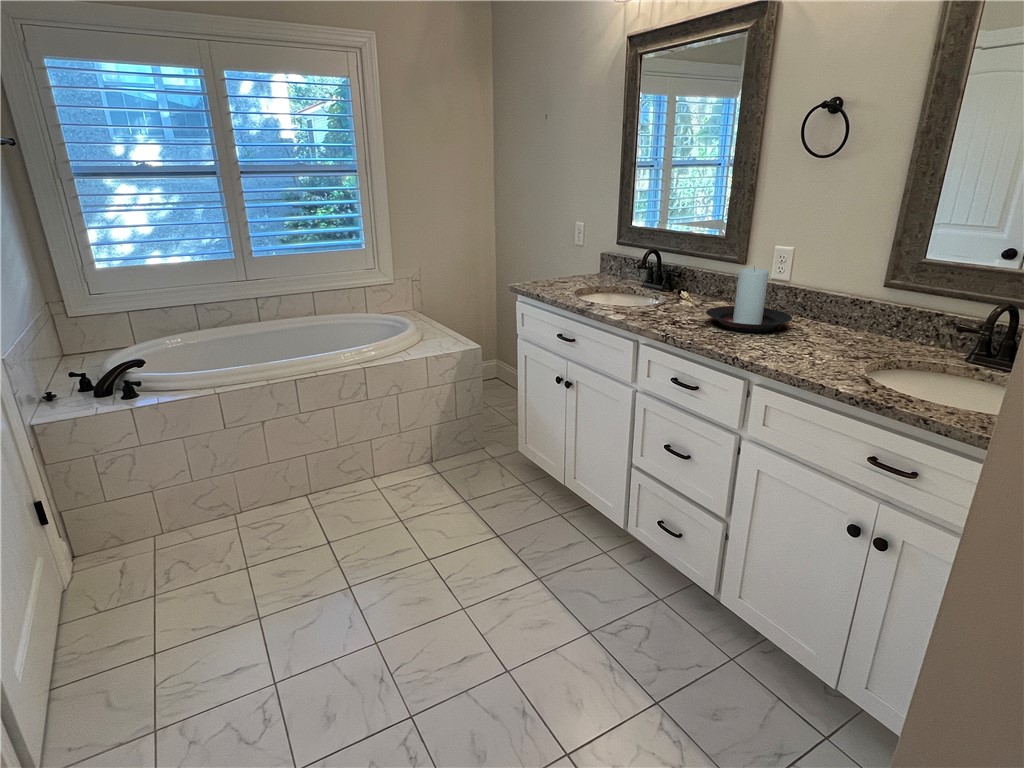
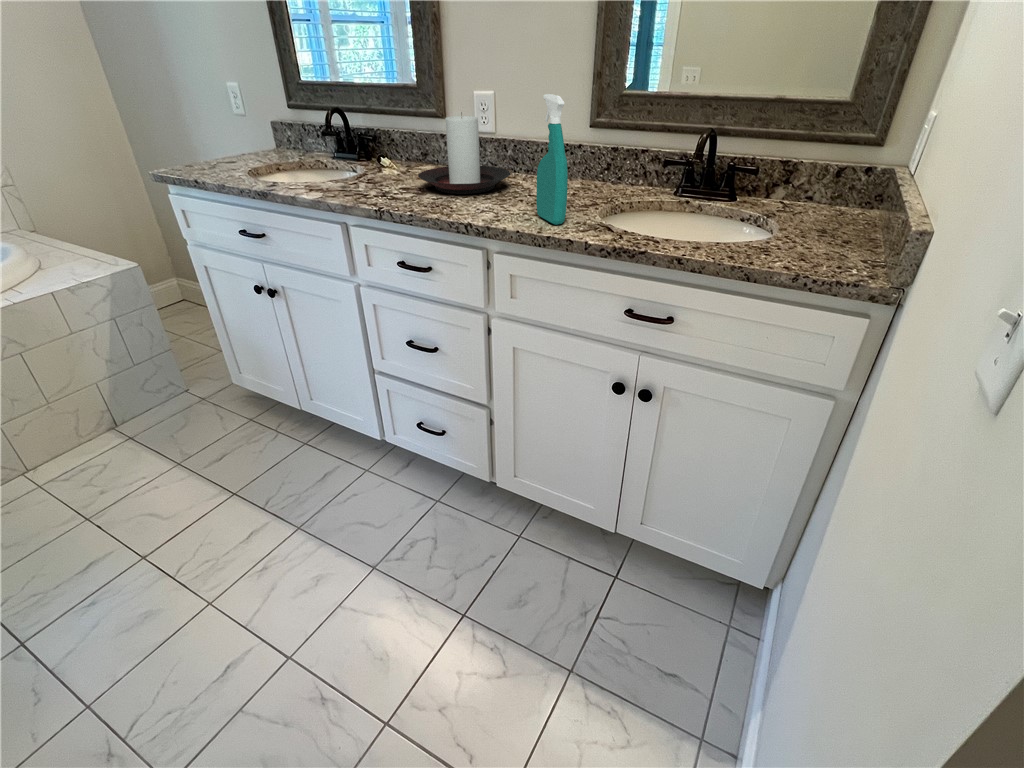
spray bottle: none [802,264,838,370] -> present [536,94,568,225]

